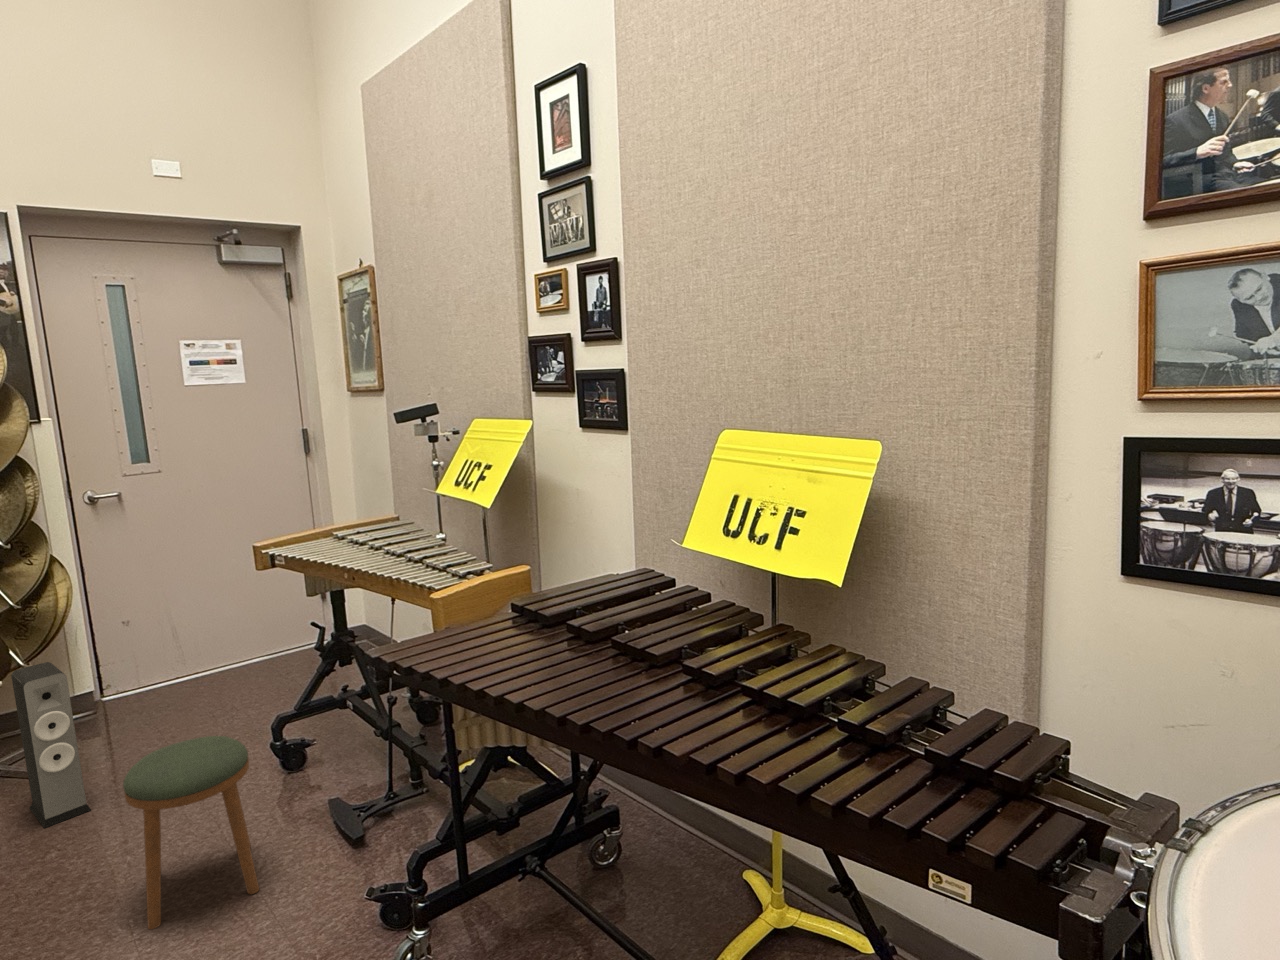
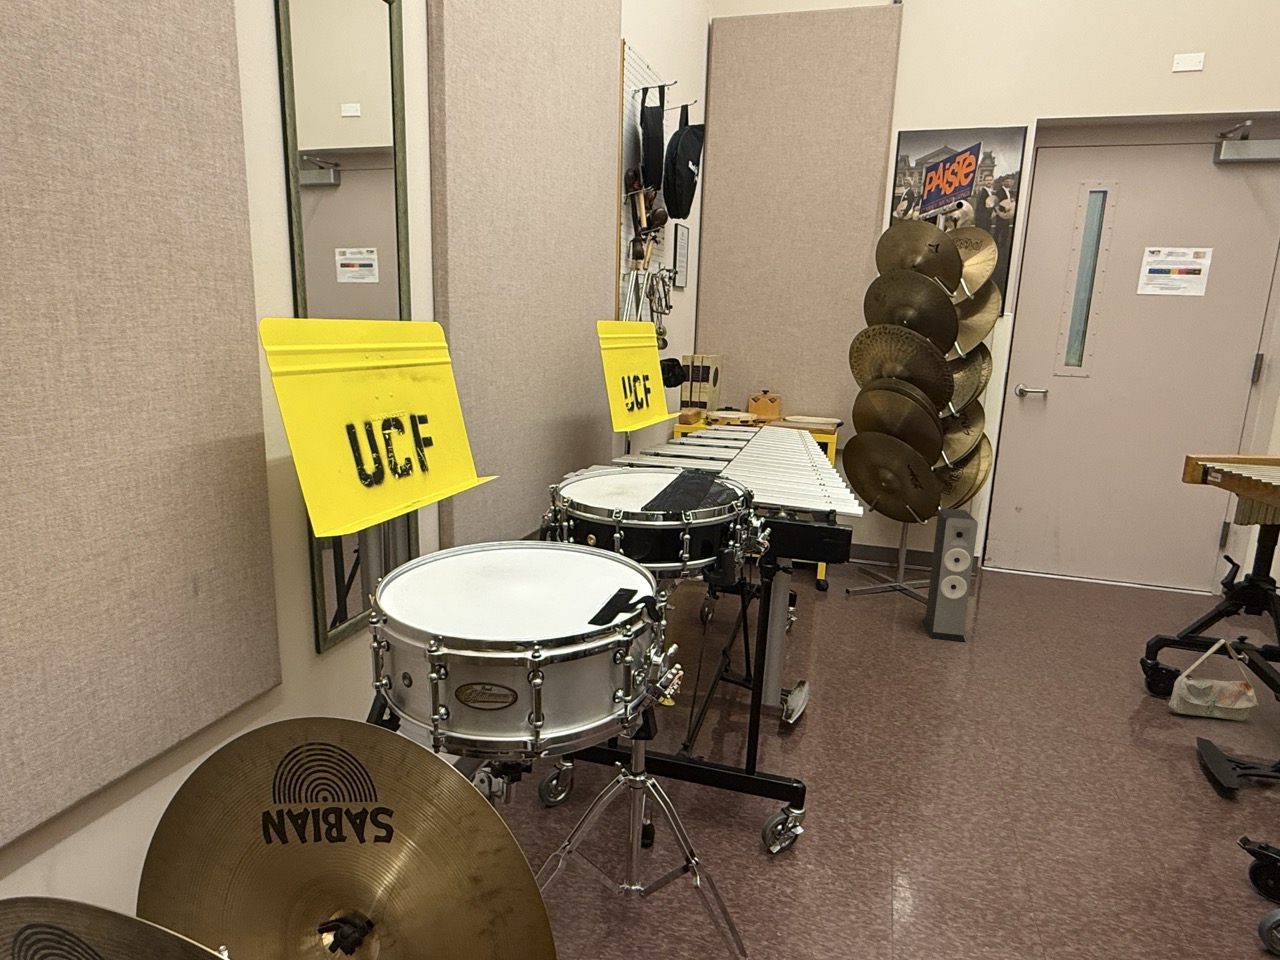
bag: none [299,699,363,779] -> present [1168,639,1258,721]
stool: present [123,736,259,929] -> none [1000,605,1135,782]

